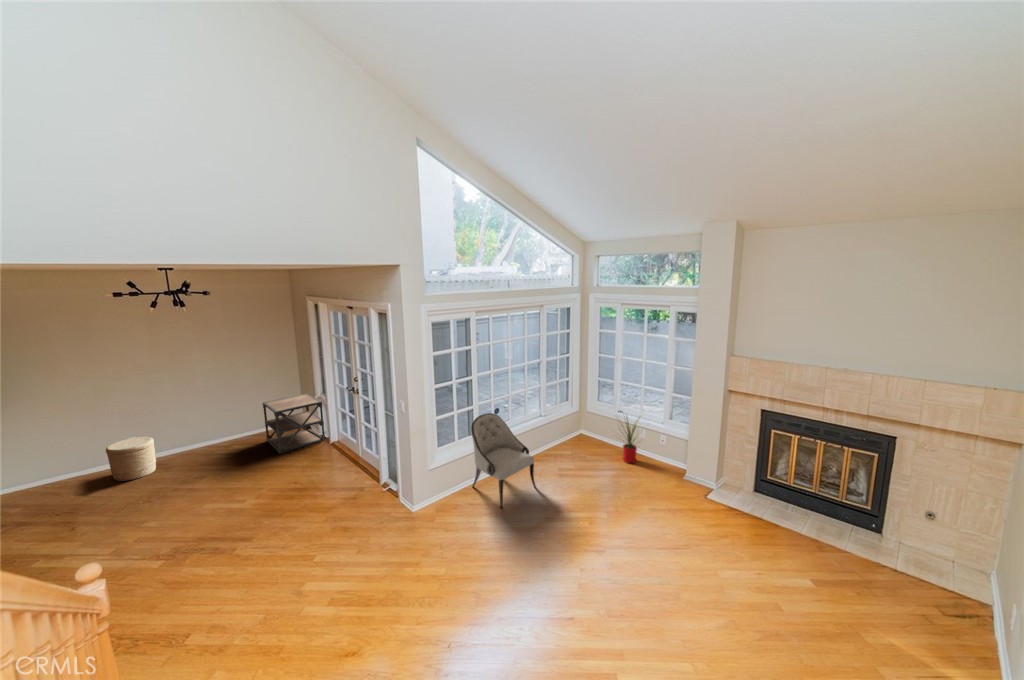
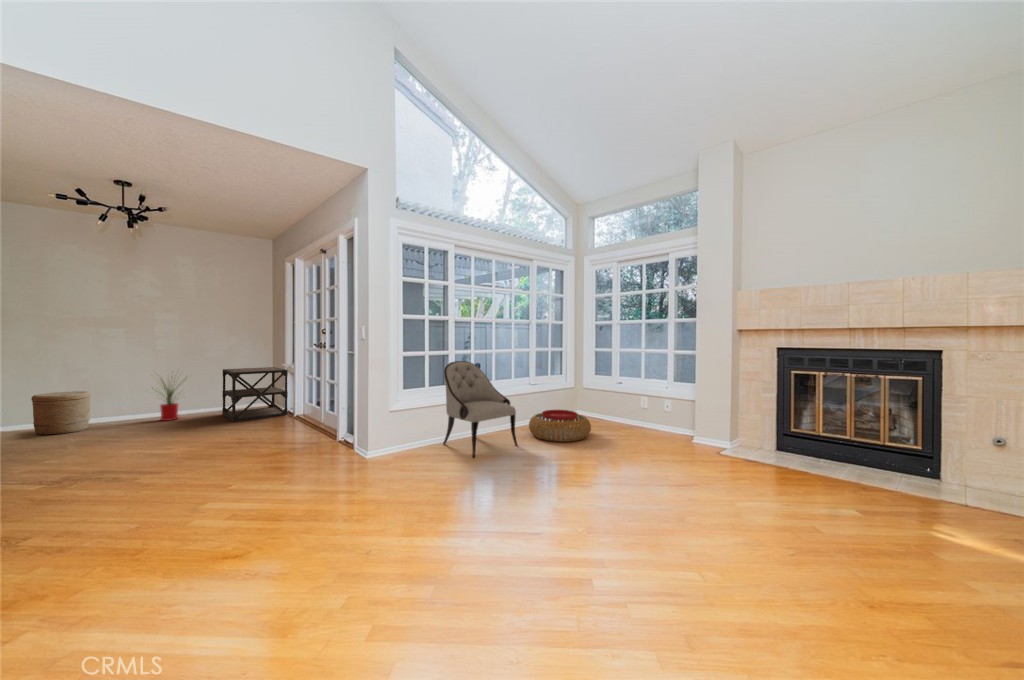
house plant: present [619,420,637,463] -> present [161,384,178,421]
pouf: none [543,444,597,480] -> present [529,410,591,442]

